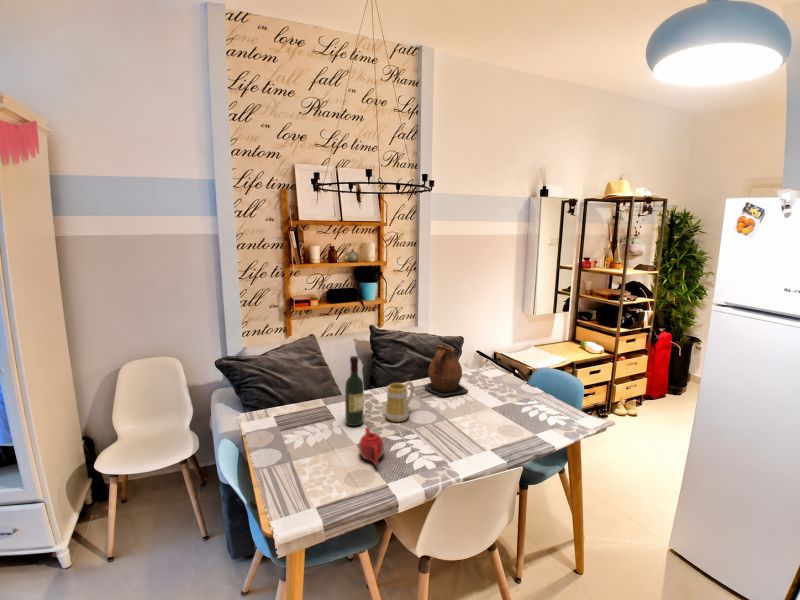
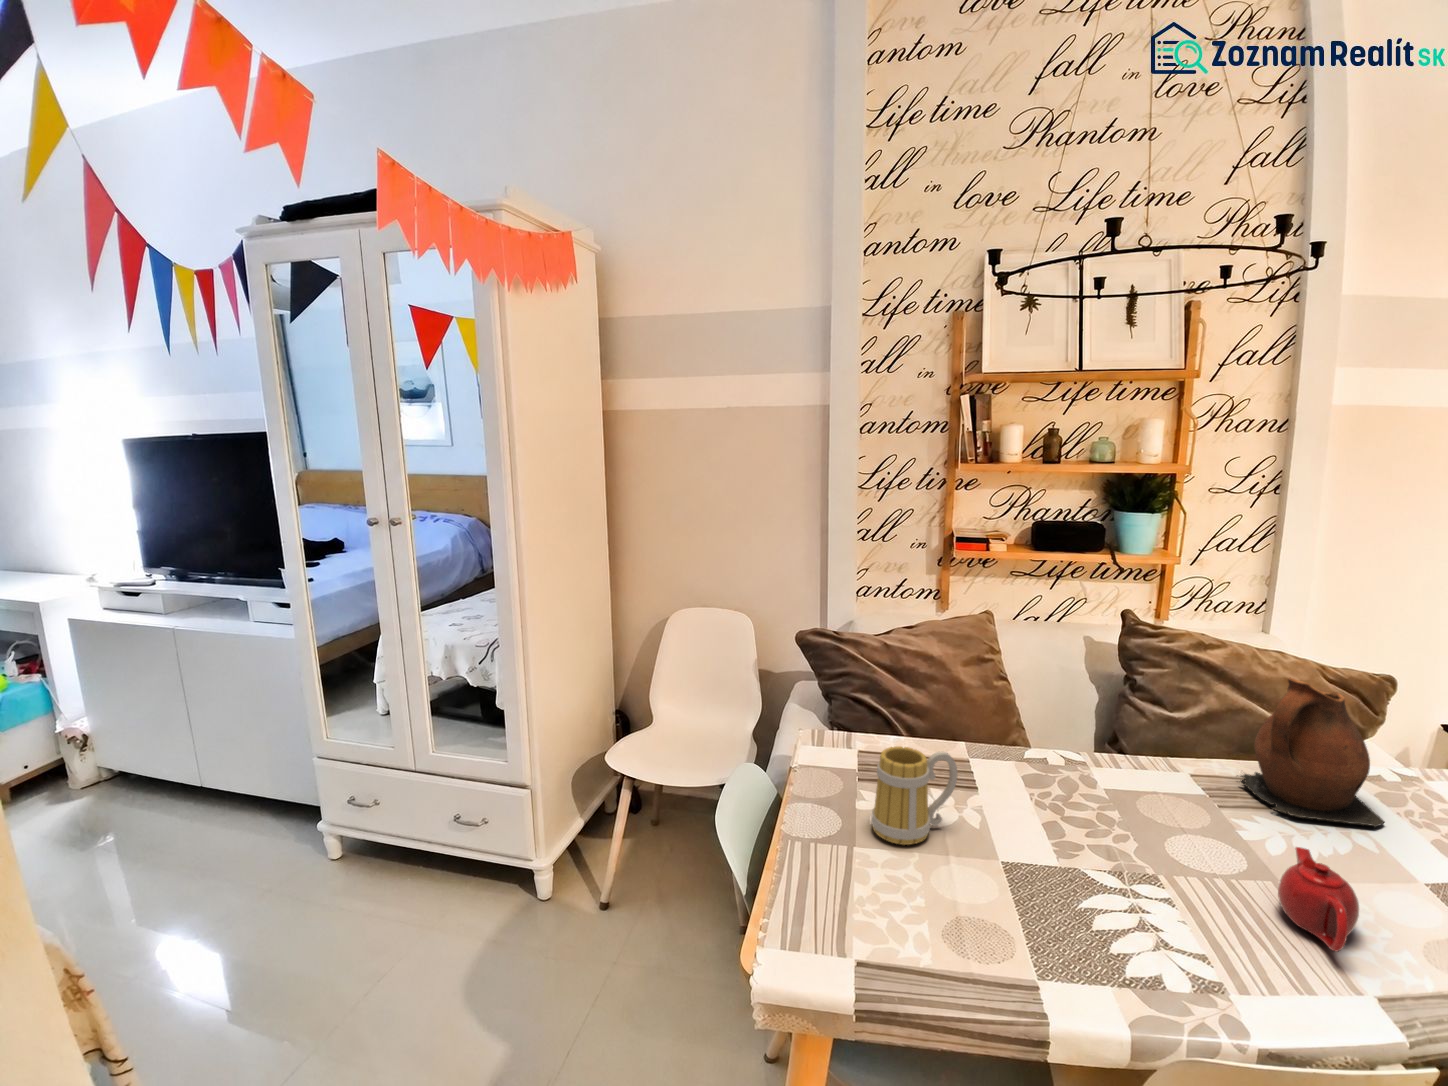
wine bottle: present [345,356,364,426] -> none [997,660,1046,820]
mug: present [385,381,414,422] -> present [871,746,958,845]
teapot: present [359,427,384,464] -> present [1278,847,1359,951]

